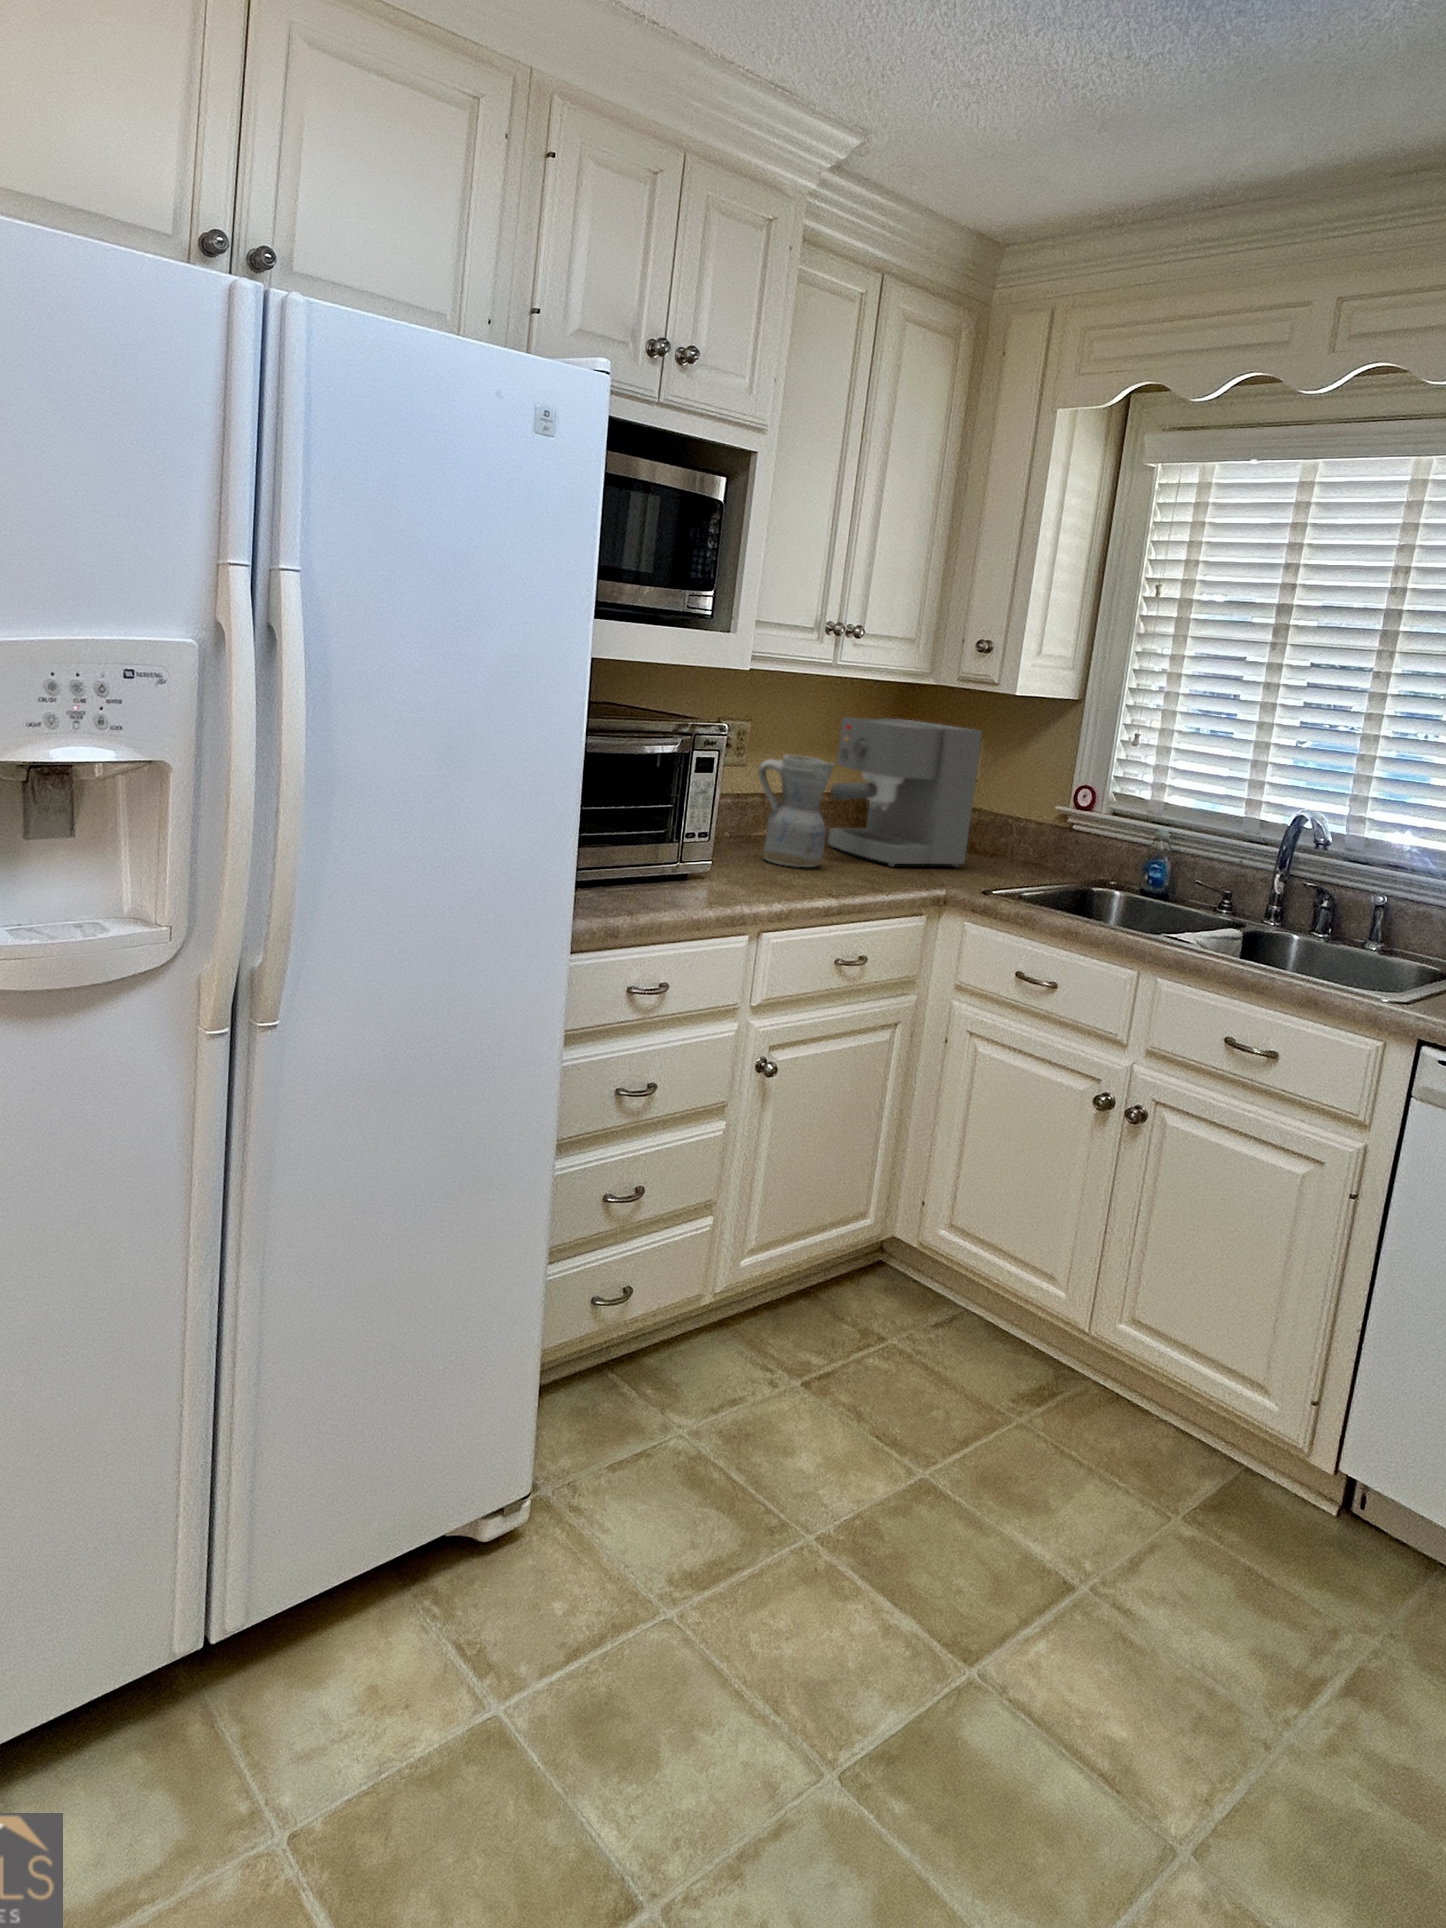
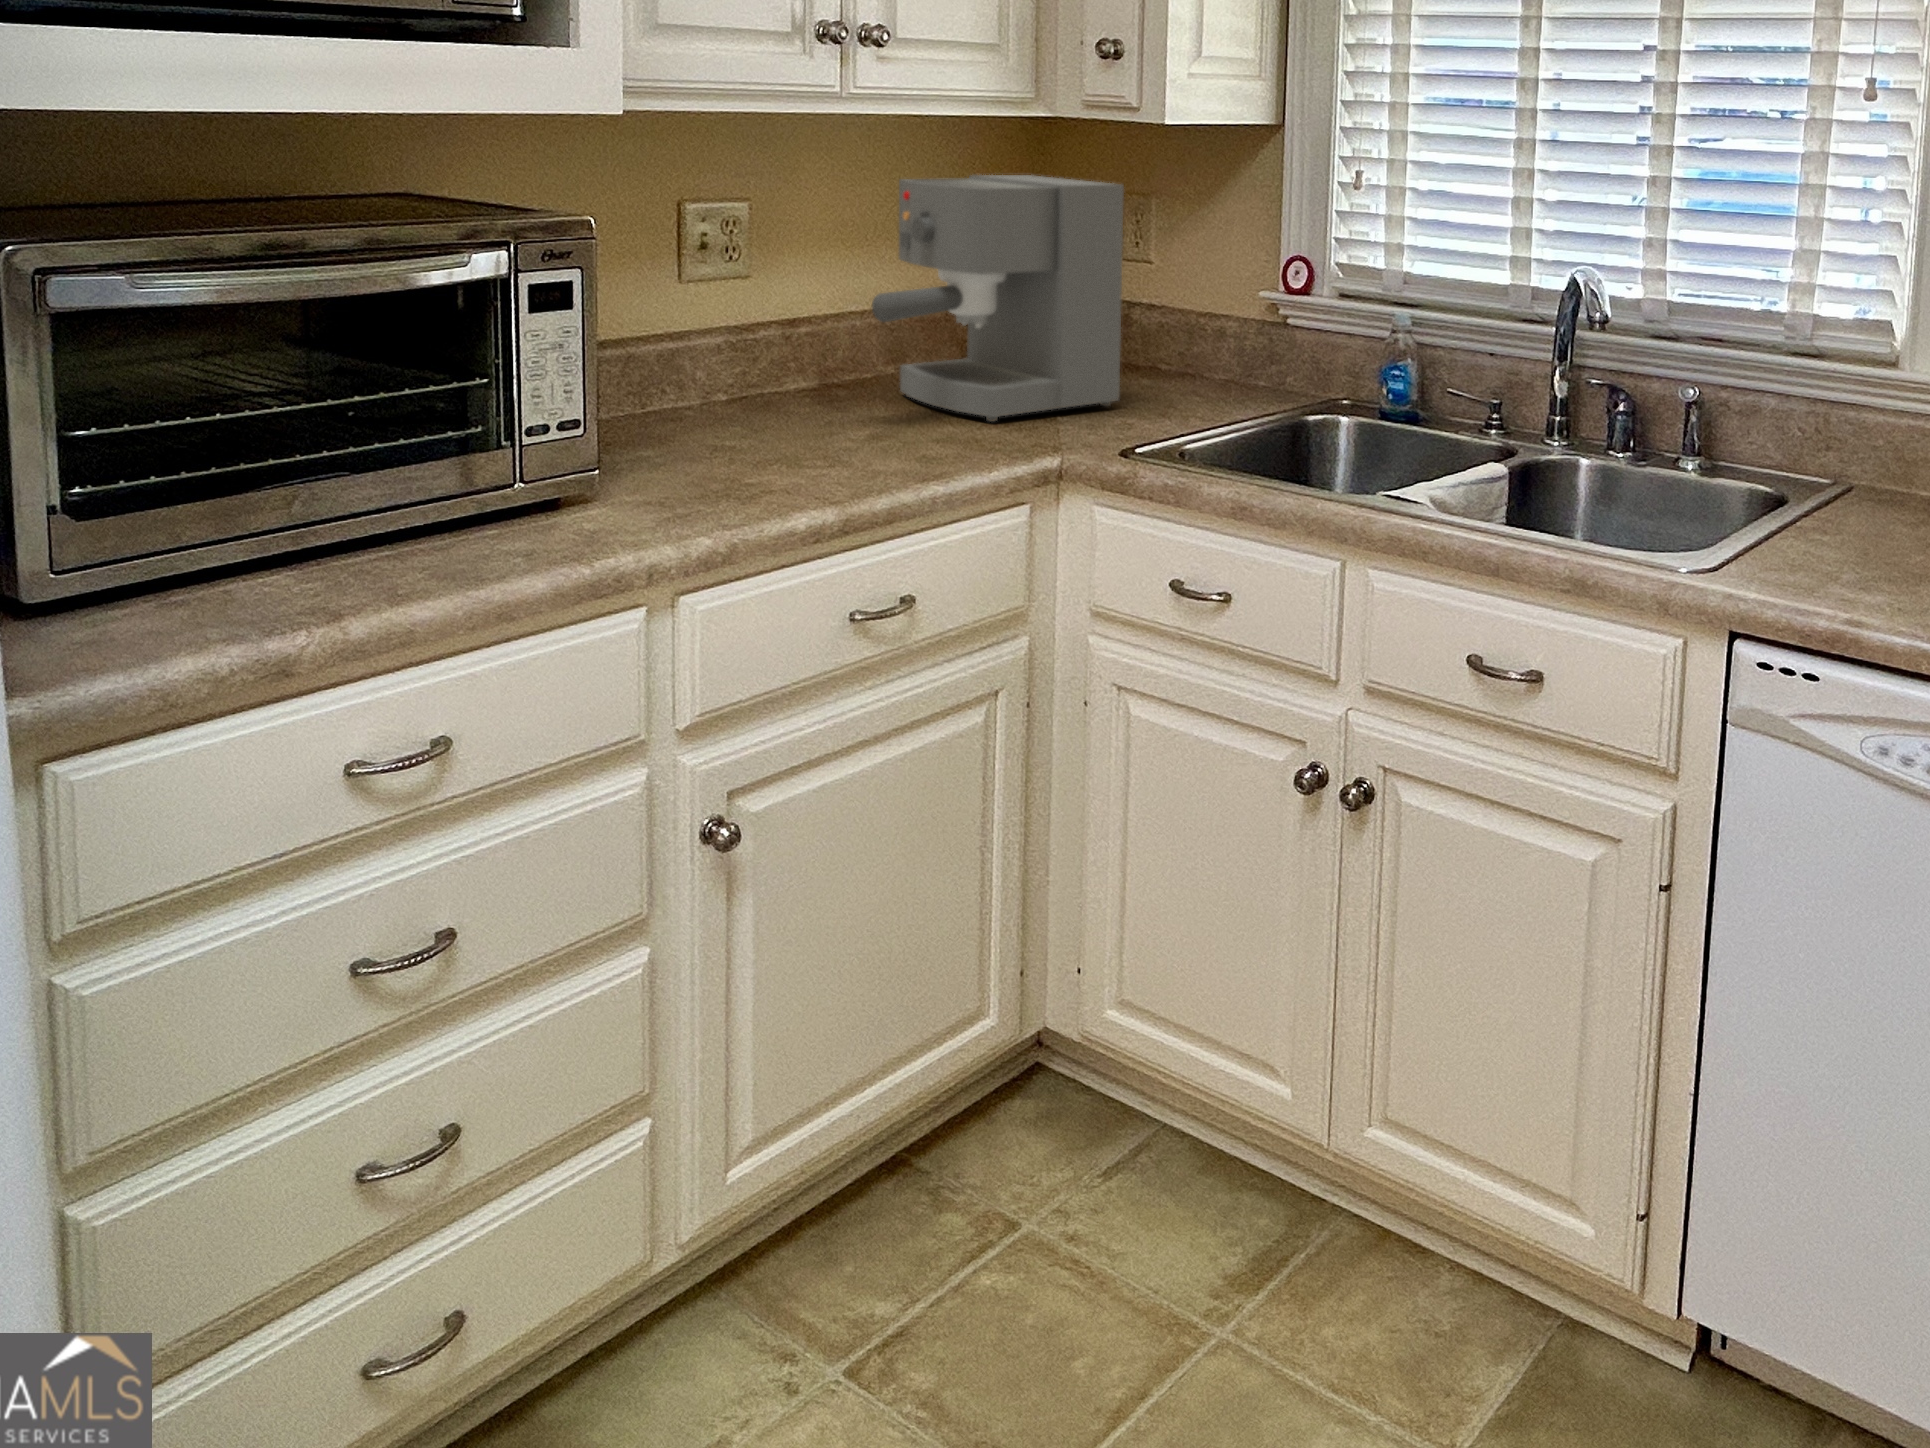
ceramic pitcher: present [758,755,834,867] -> none [723,254,857,448]

